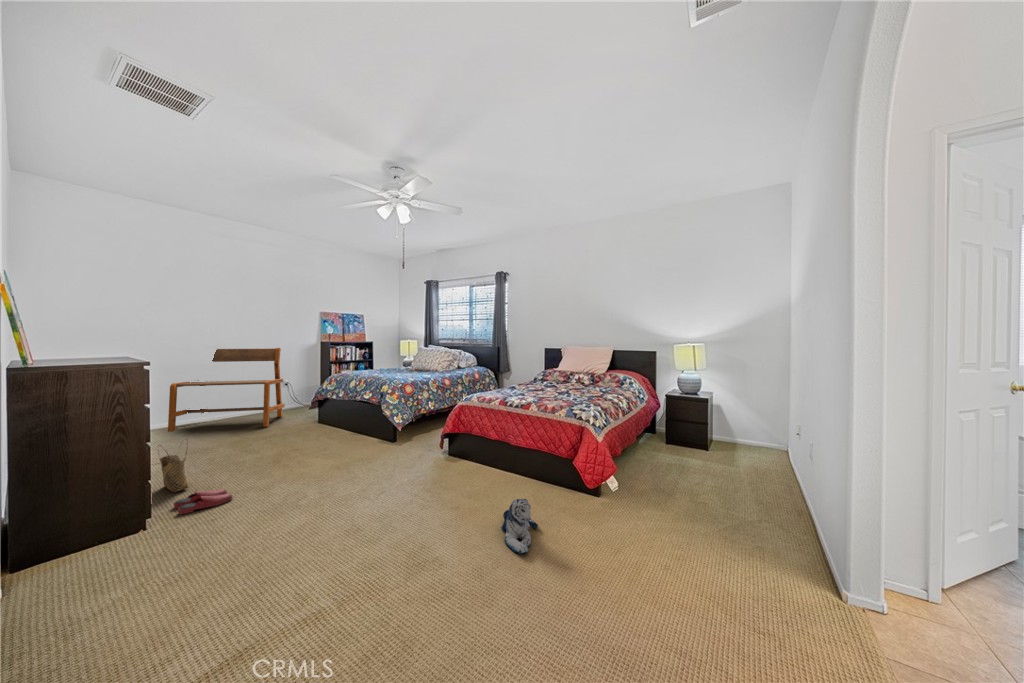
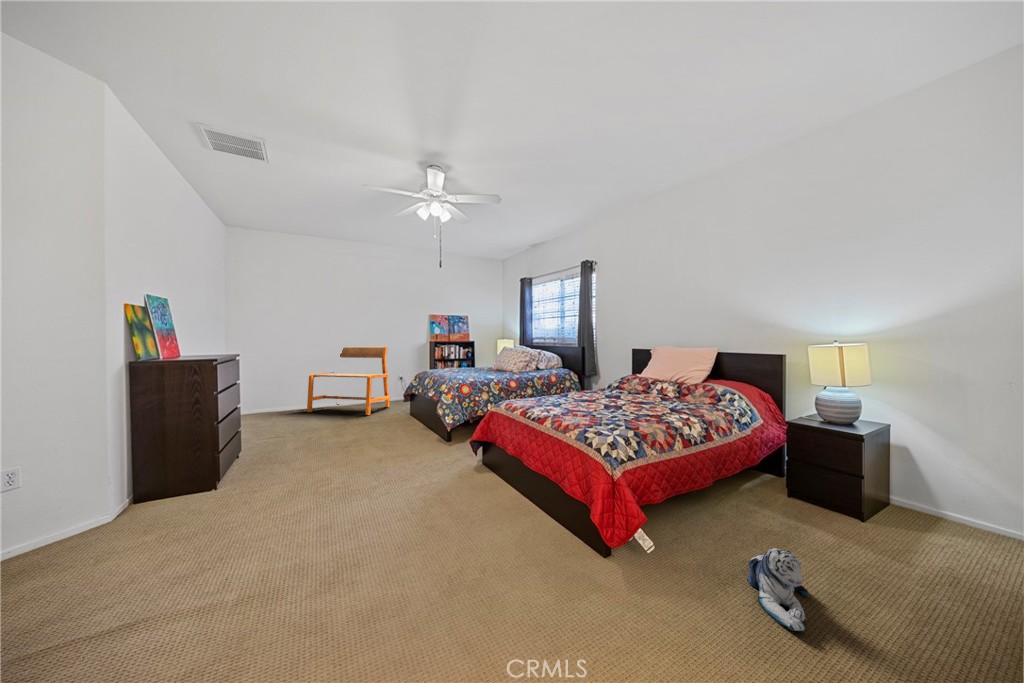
woven basket: present [158,439,189,492] -> none [243,420,263,464]
slippers: present [174,489,232,514] -> none [229,466,275,484]
plush toy: present [501,499,538,554] -> present [747,548,809,631]

